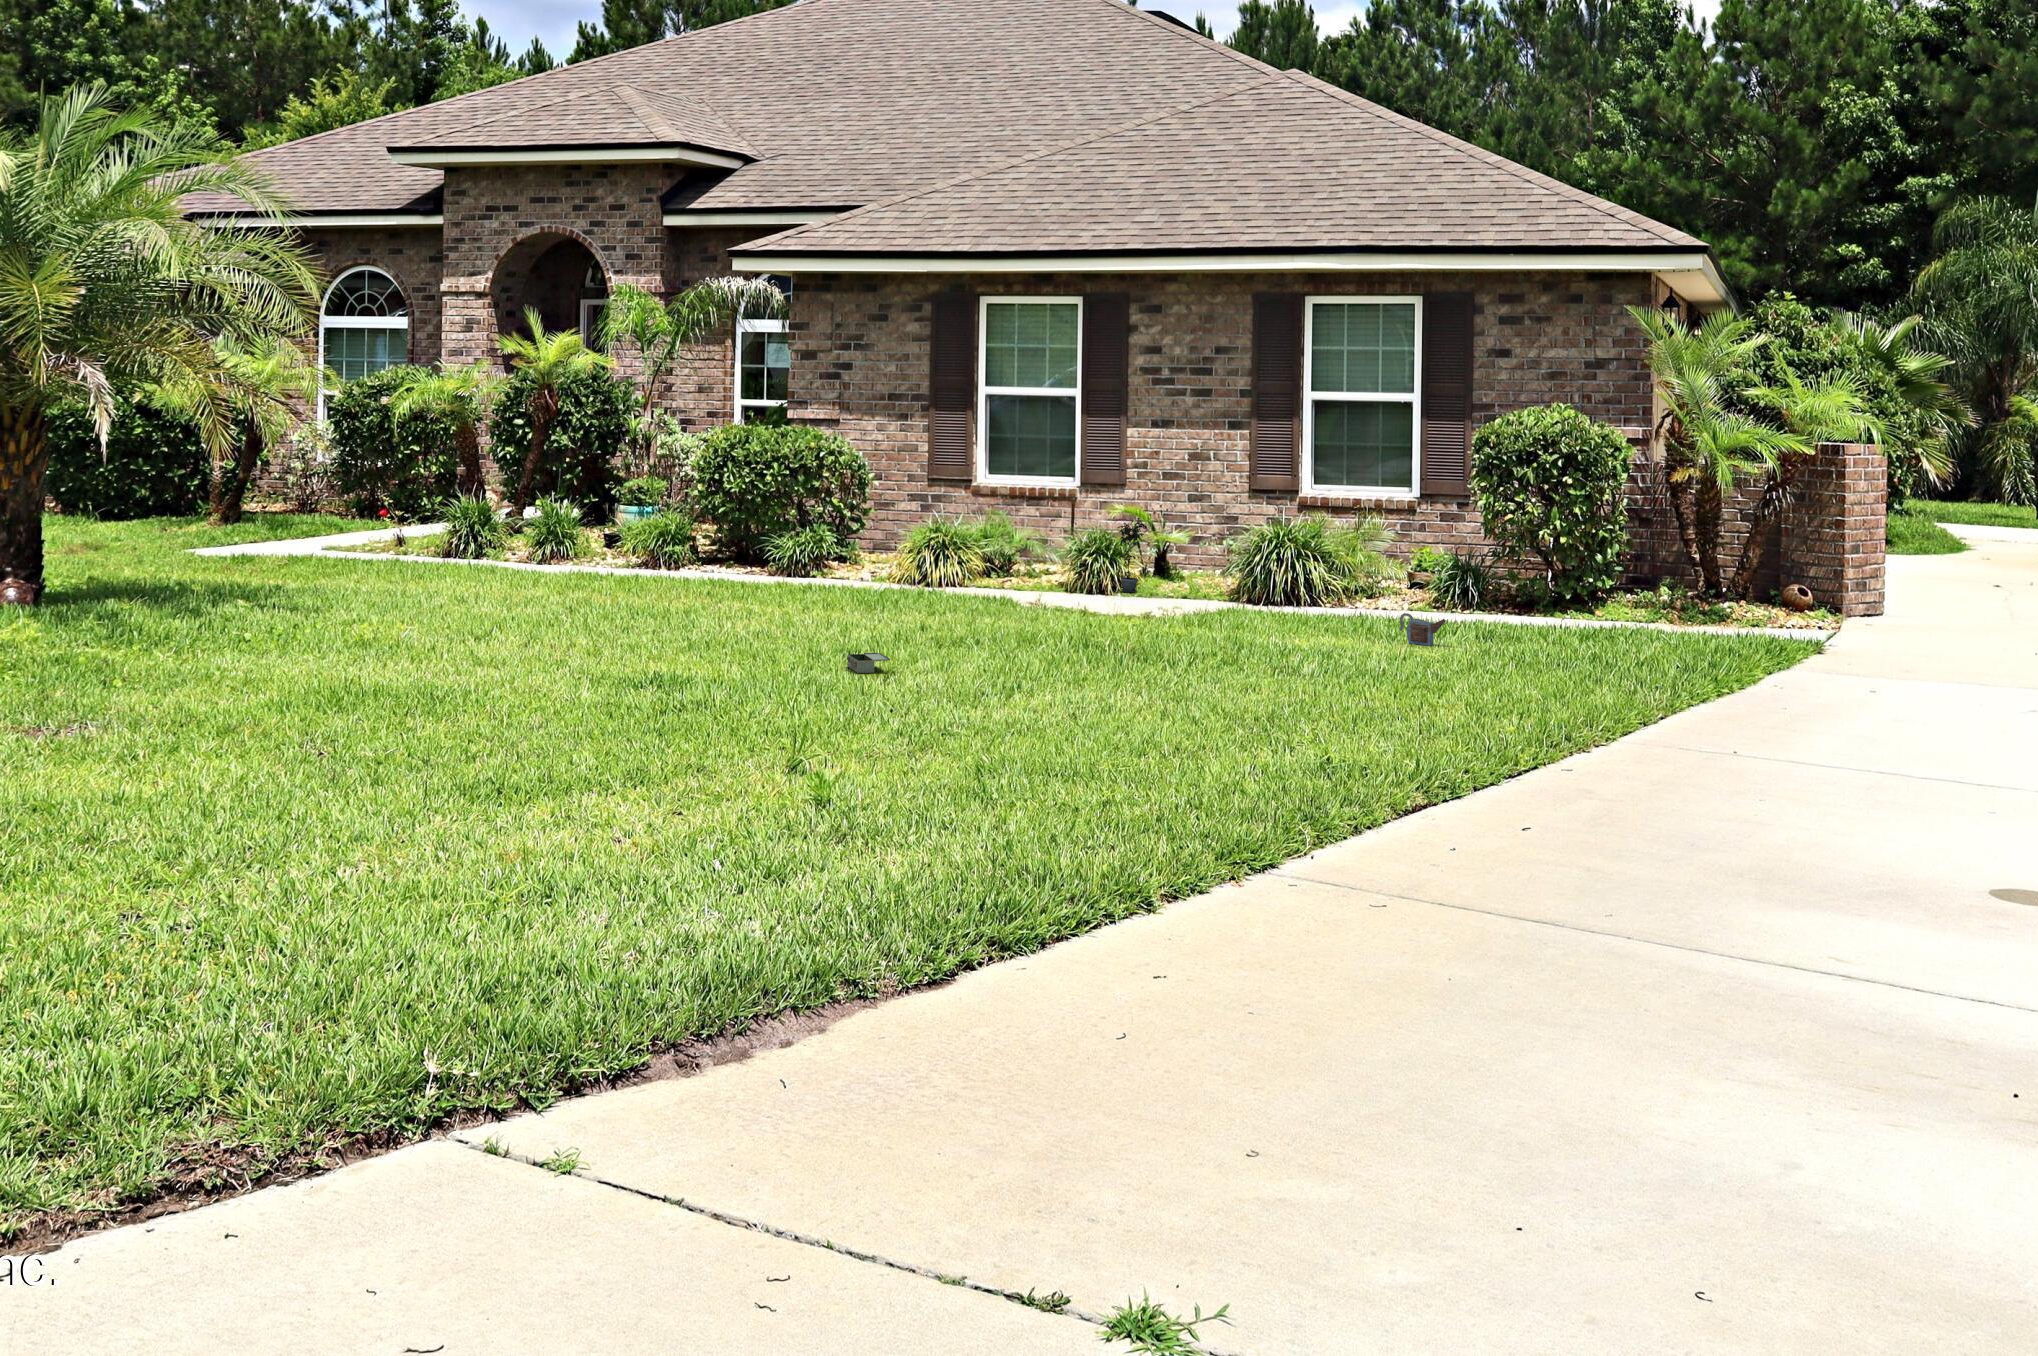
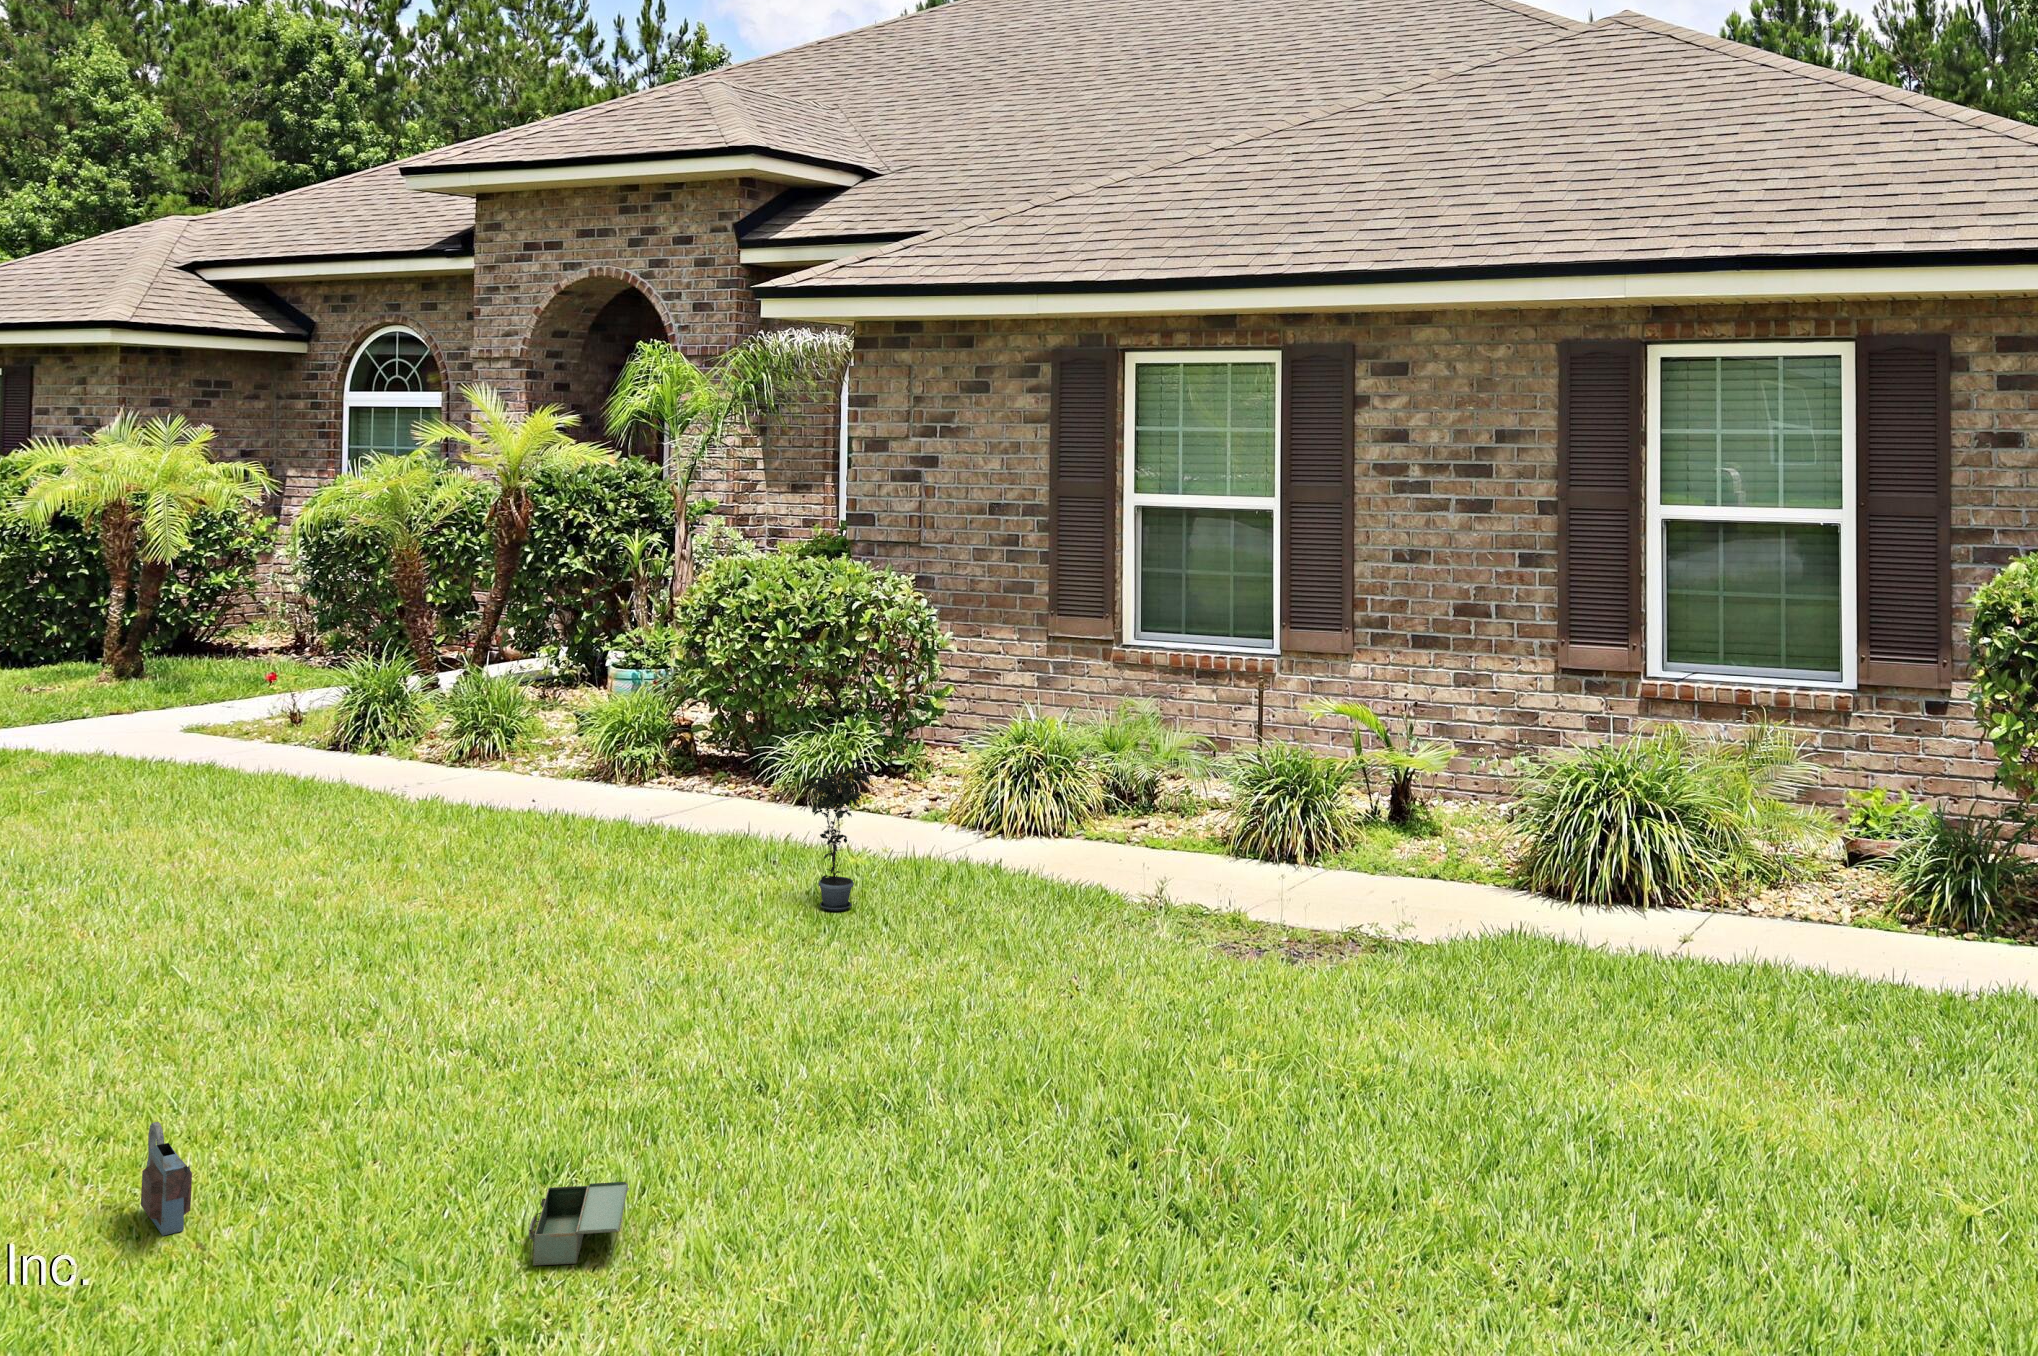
potted plant: present [1118,518,1147,593] -> present [805,760,871,911]
watering can: present [1399,613,1446,646] -> present [141,1122,192,1236]

